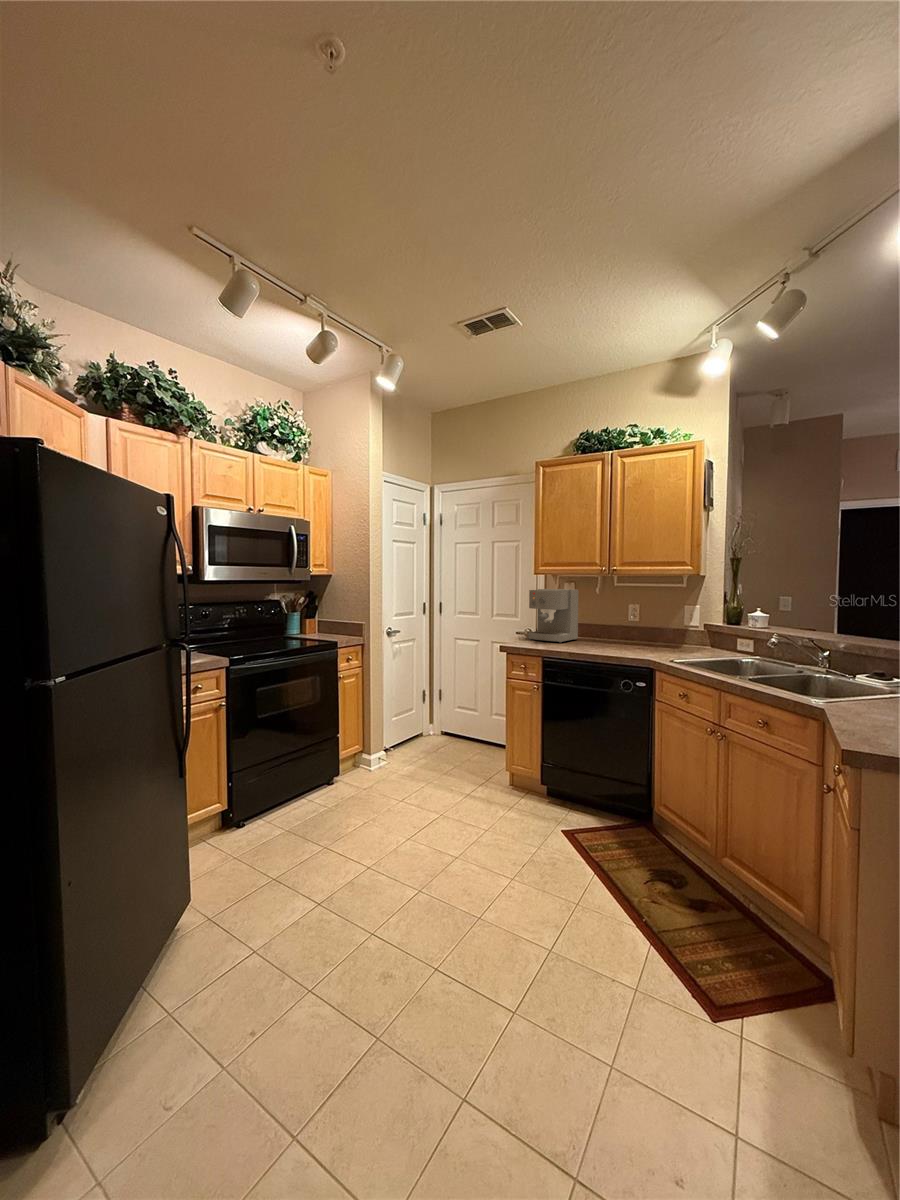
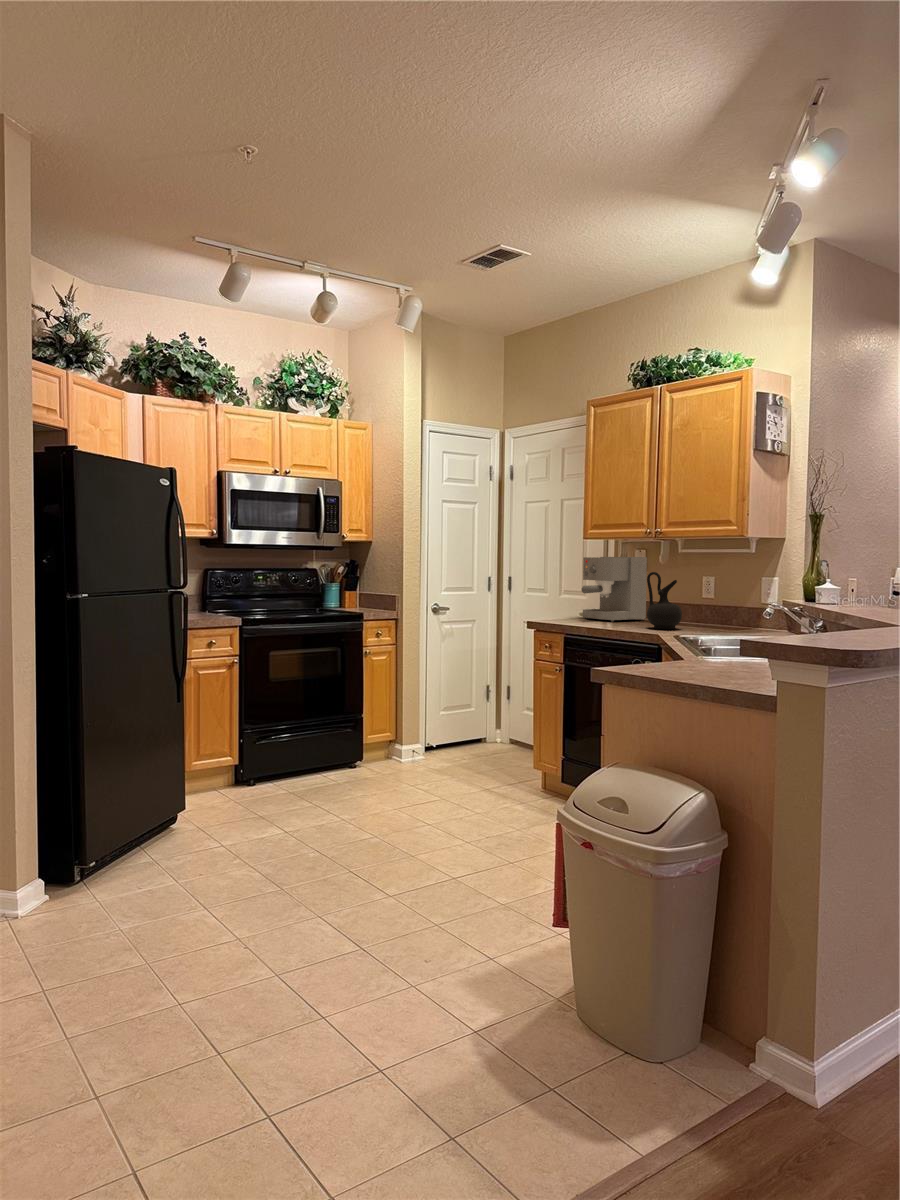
ceramic jug: none [603,604,633,651] -> present [647,572,682,629]

